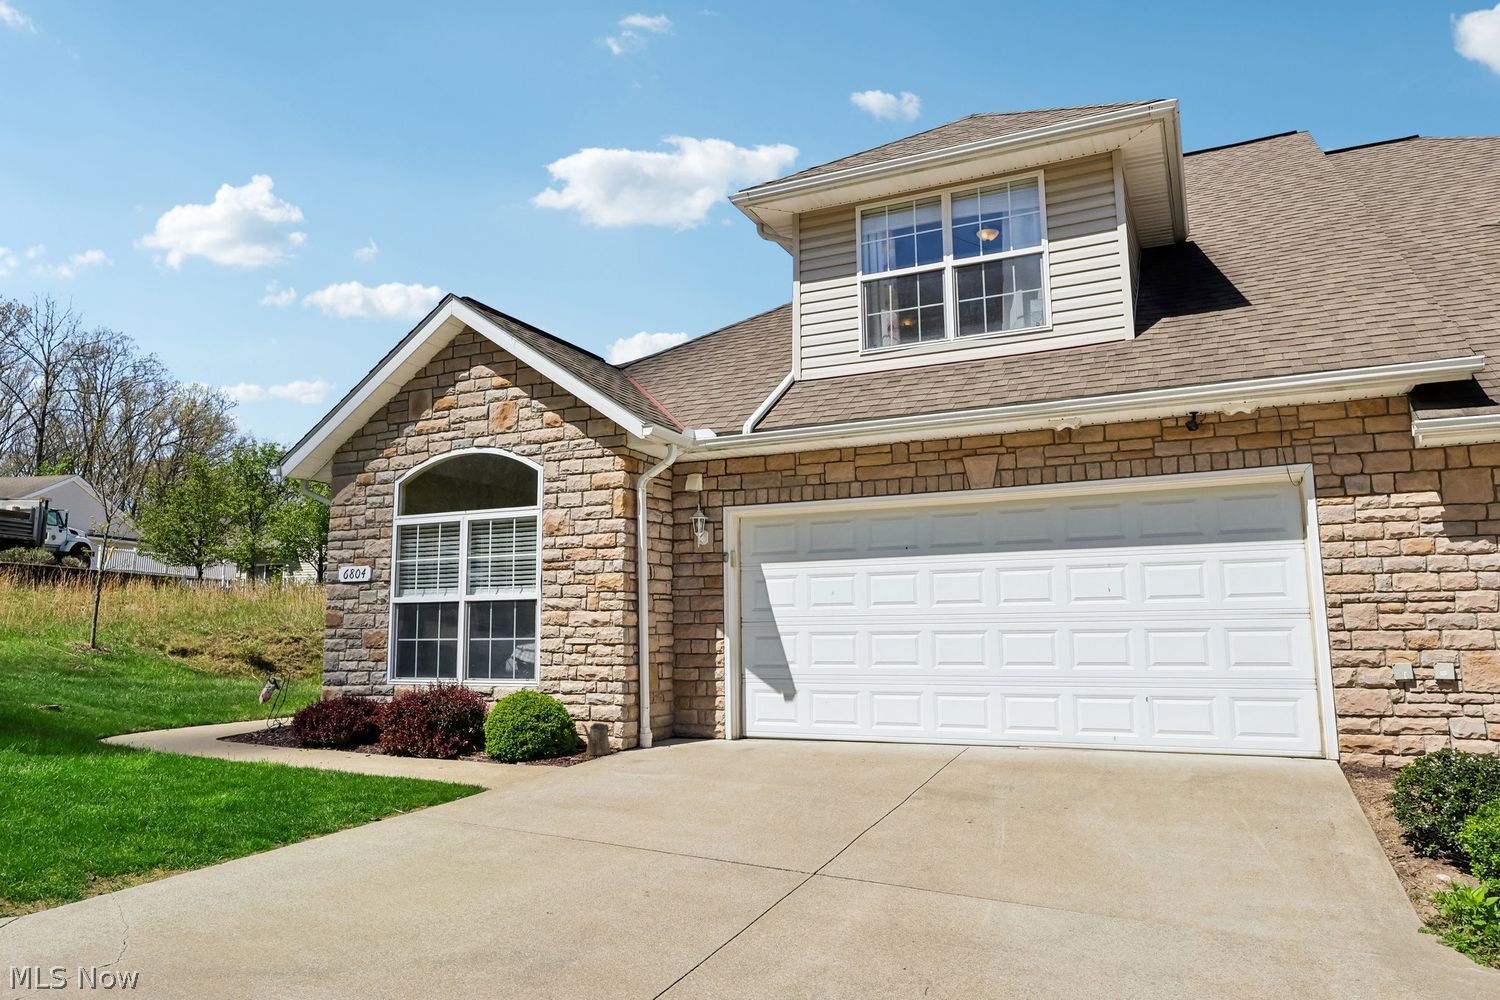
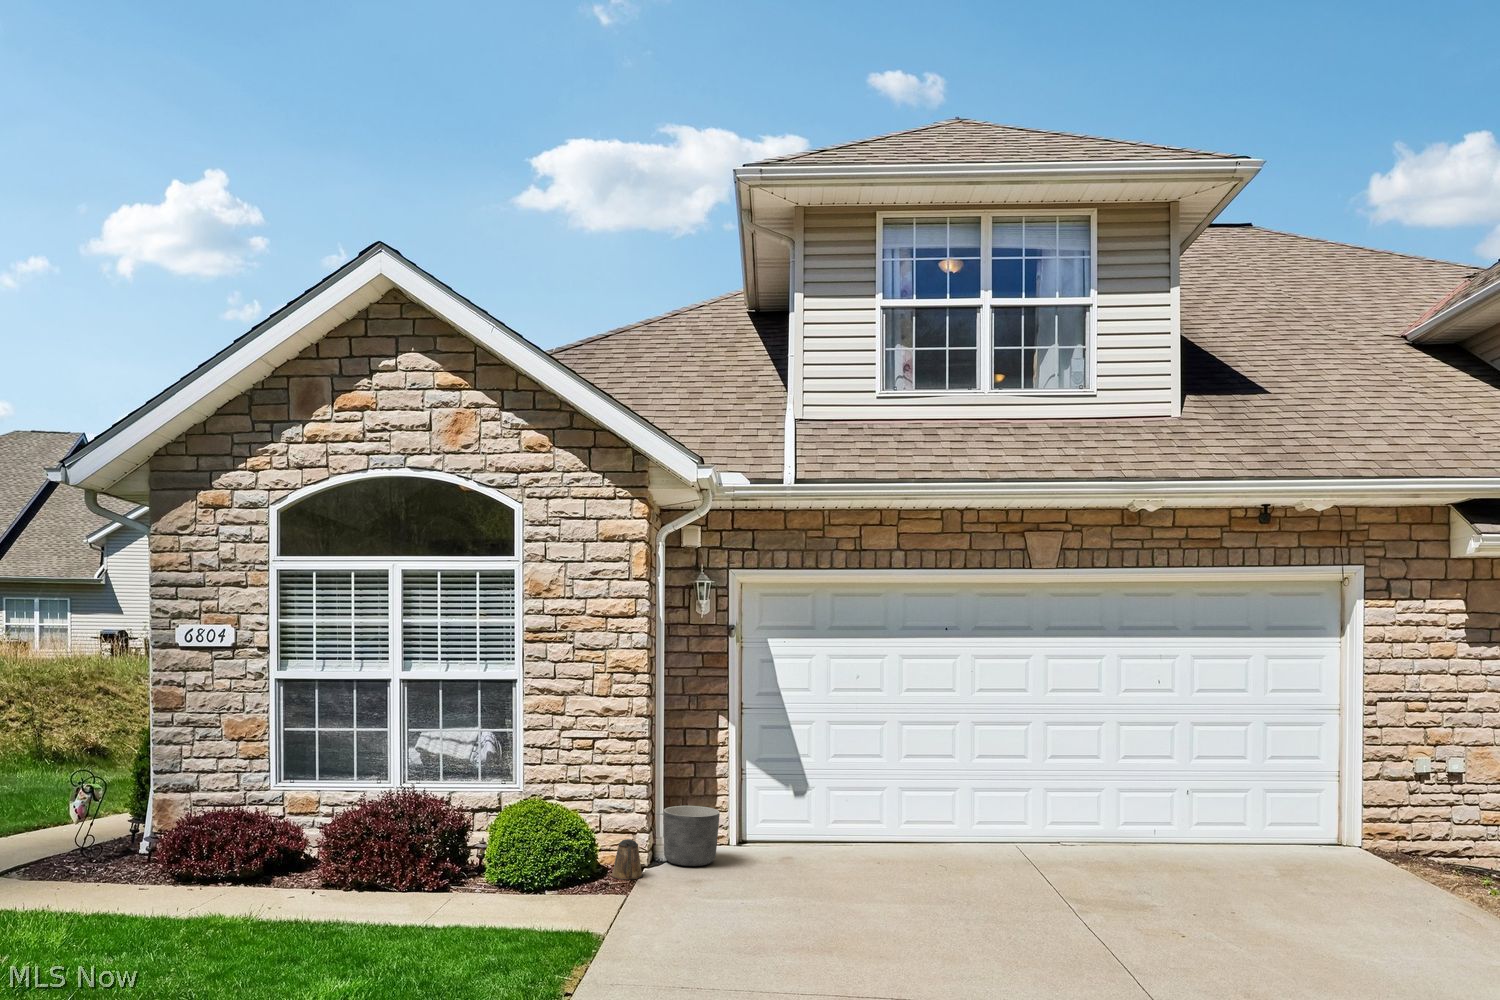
planter: none [645,703,691,750] -> present [664,806,720,866]

